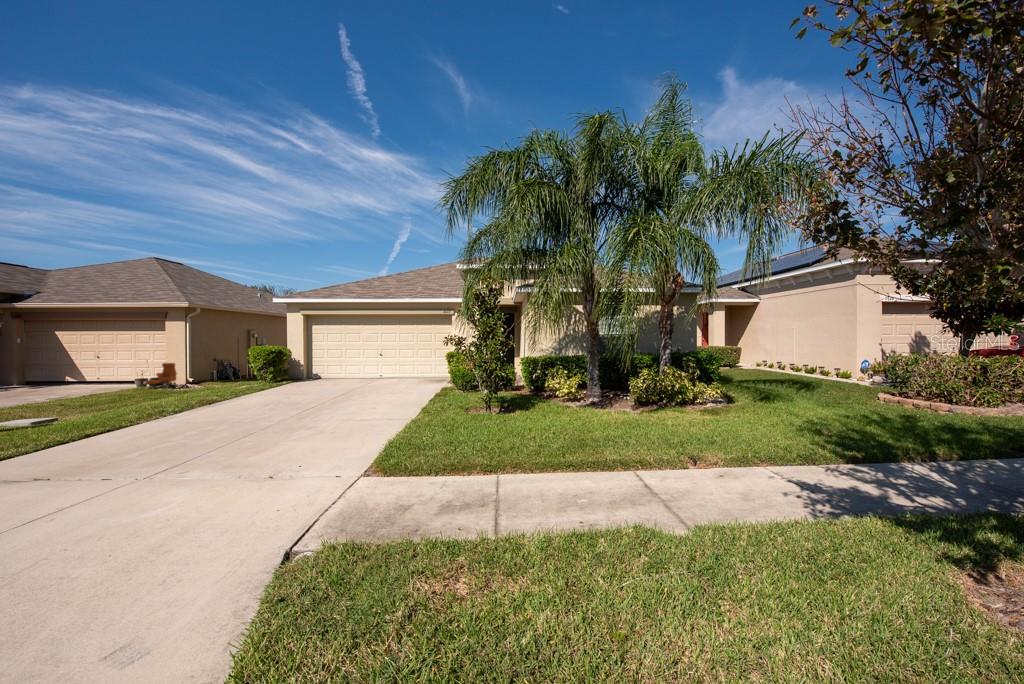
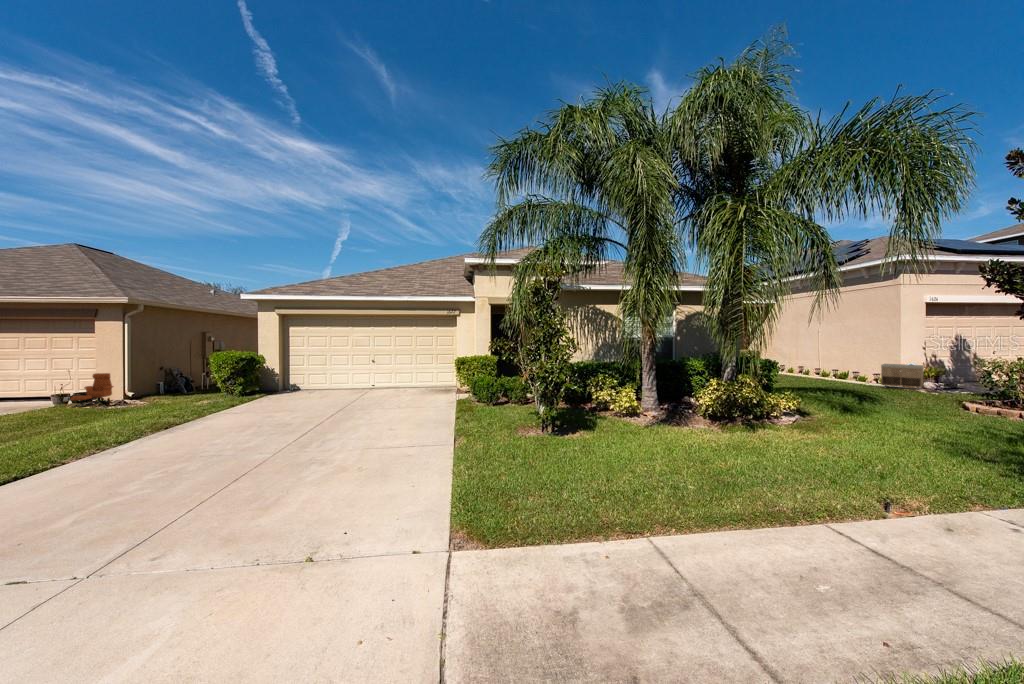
storage bench: none [835,359,874,383] -> present [881,364,924,390]

